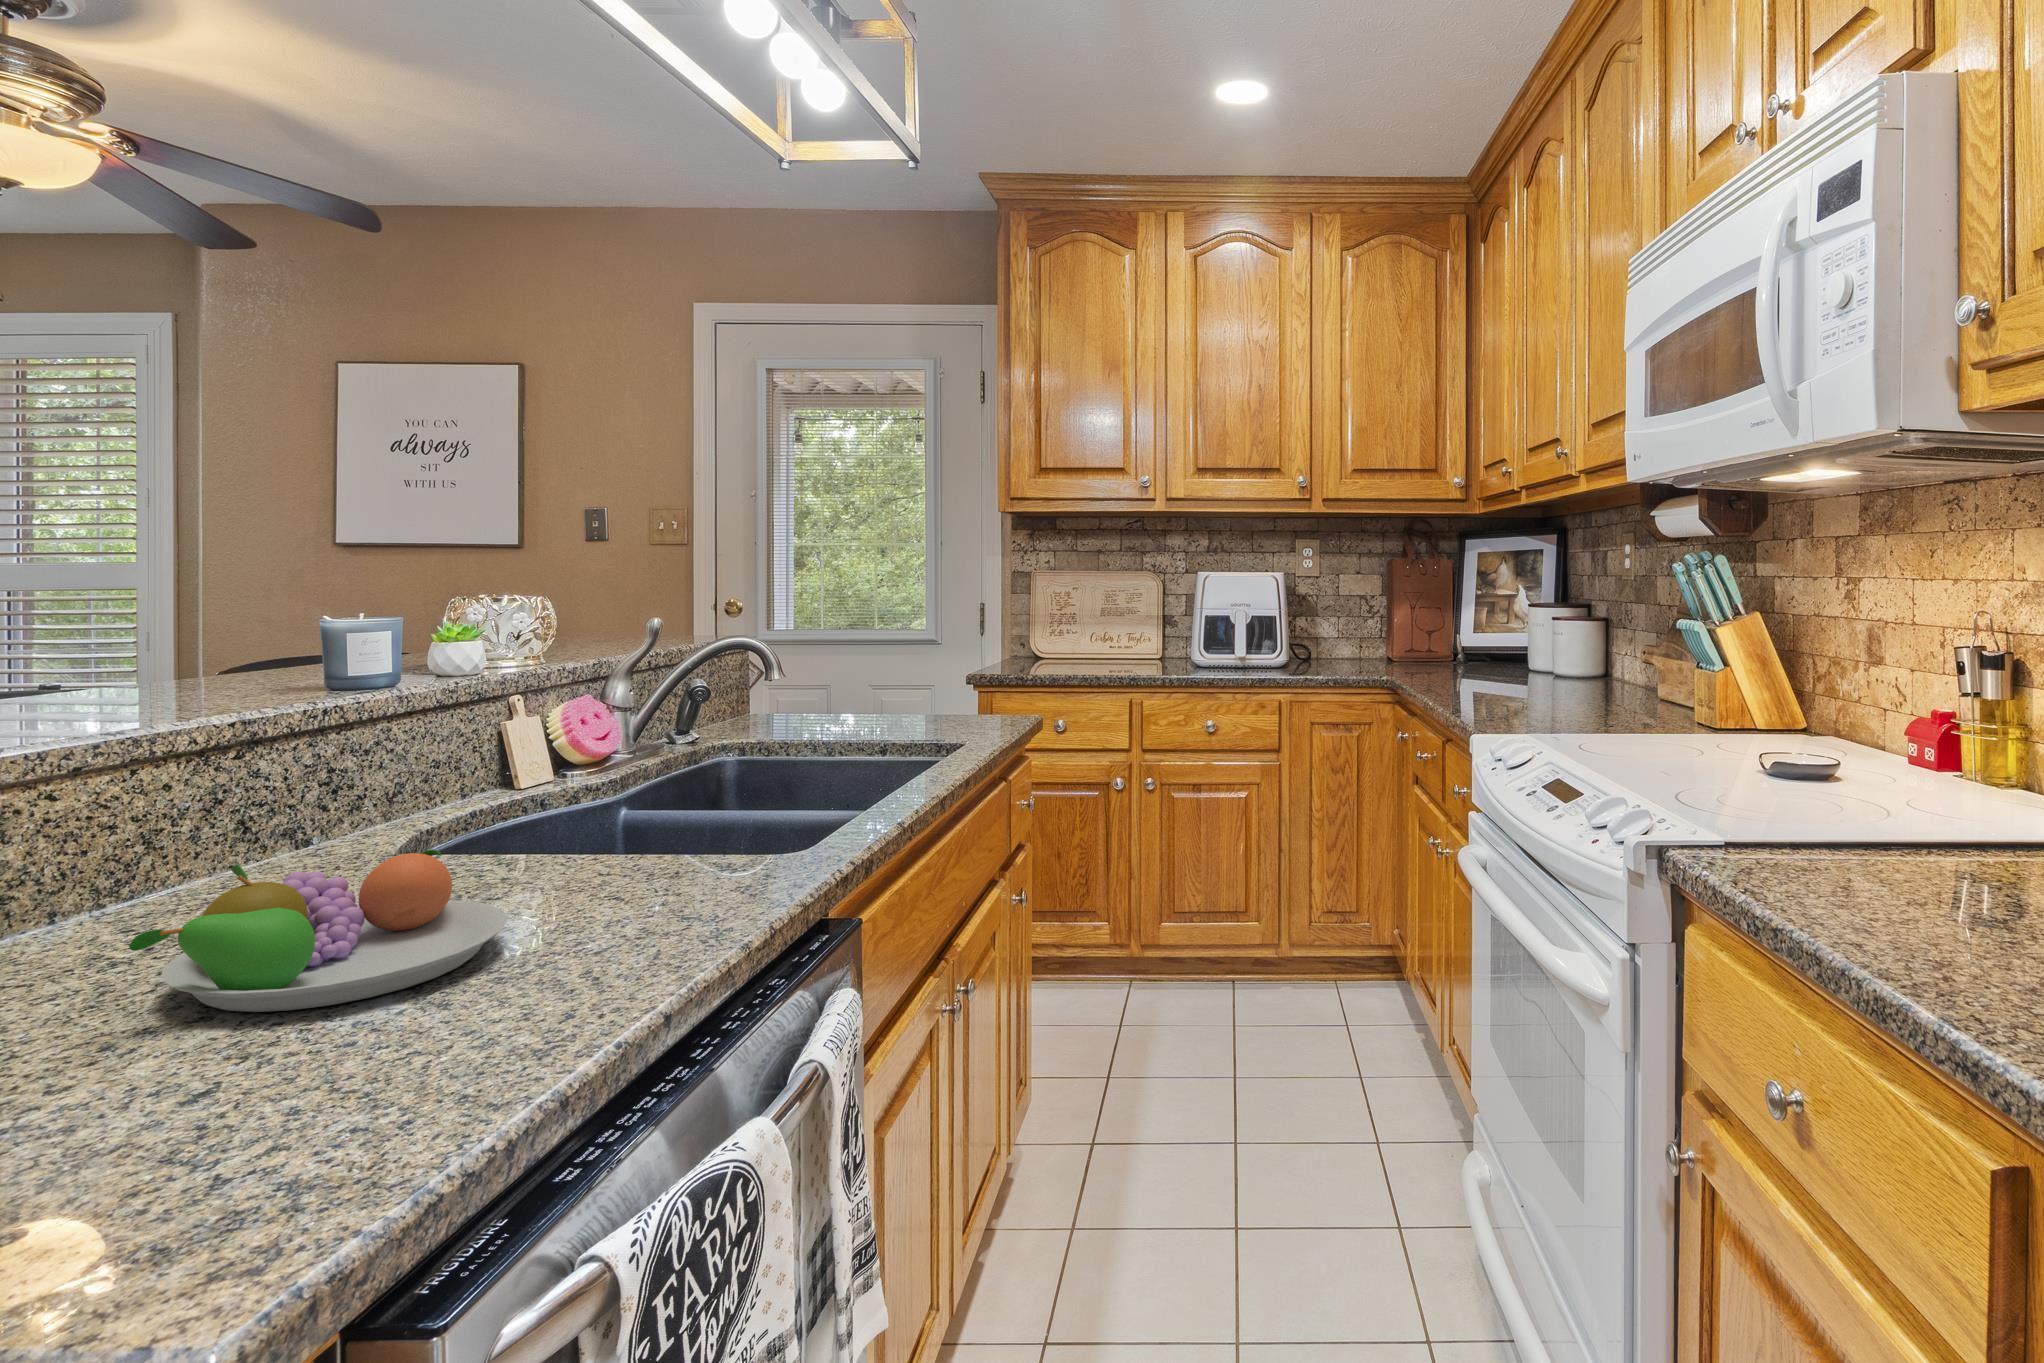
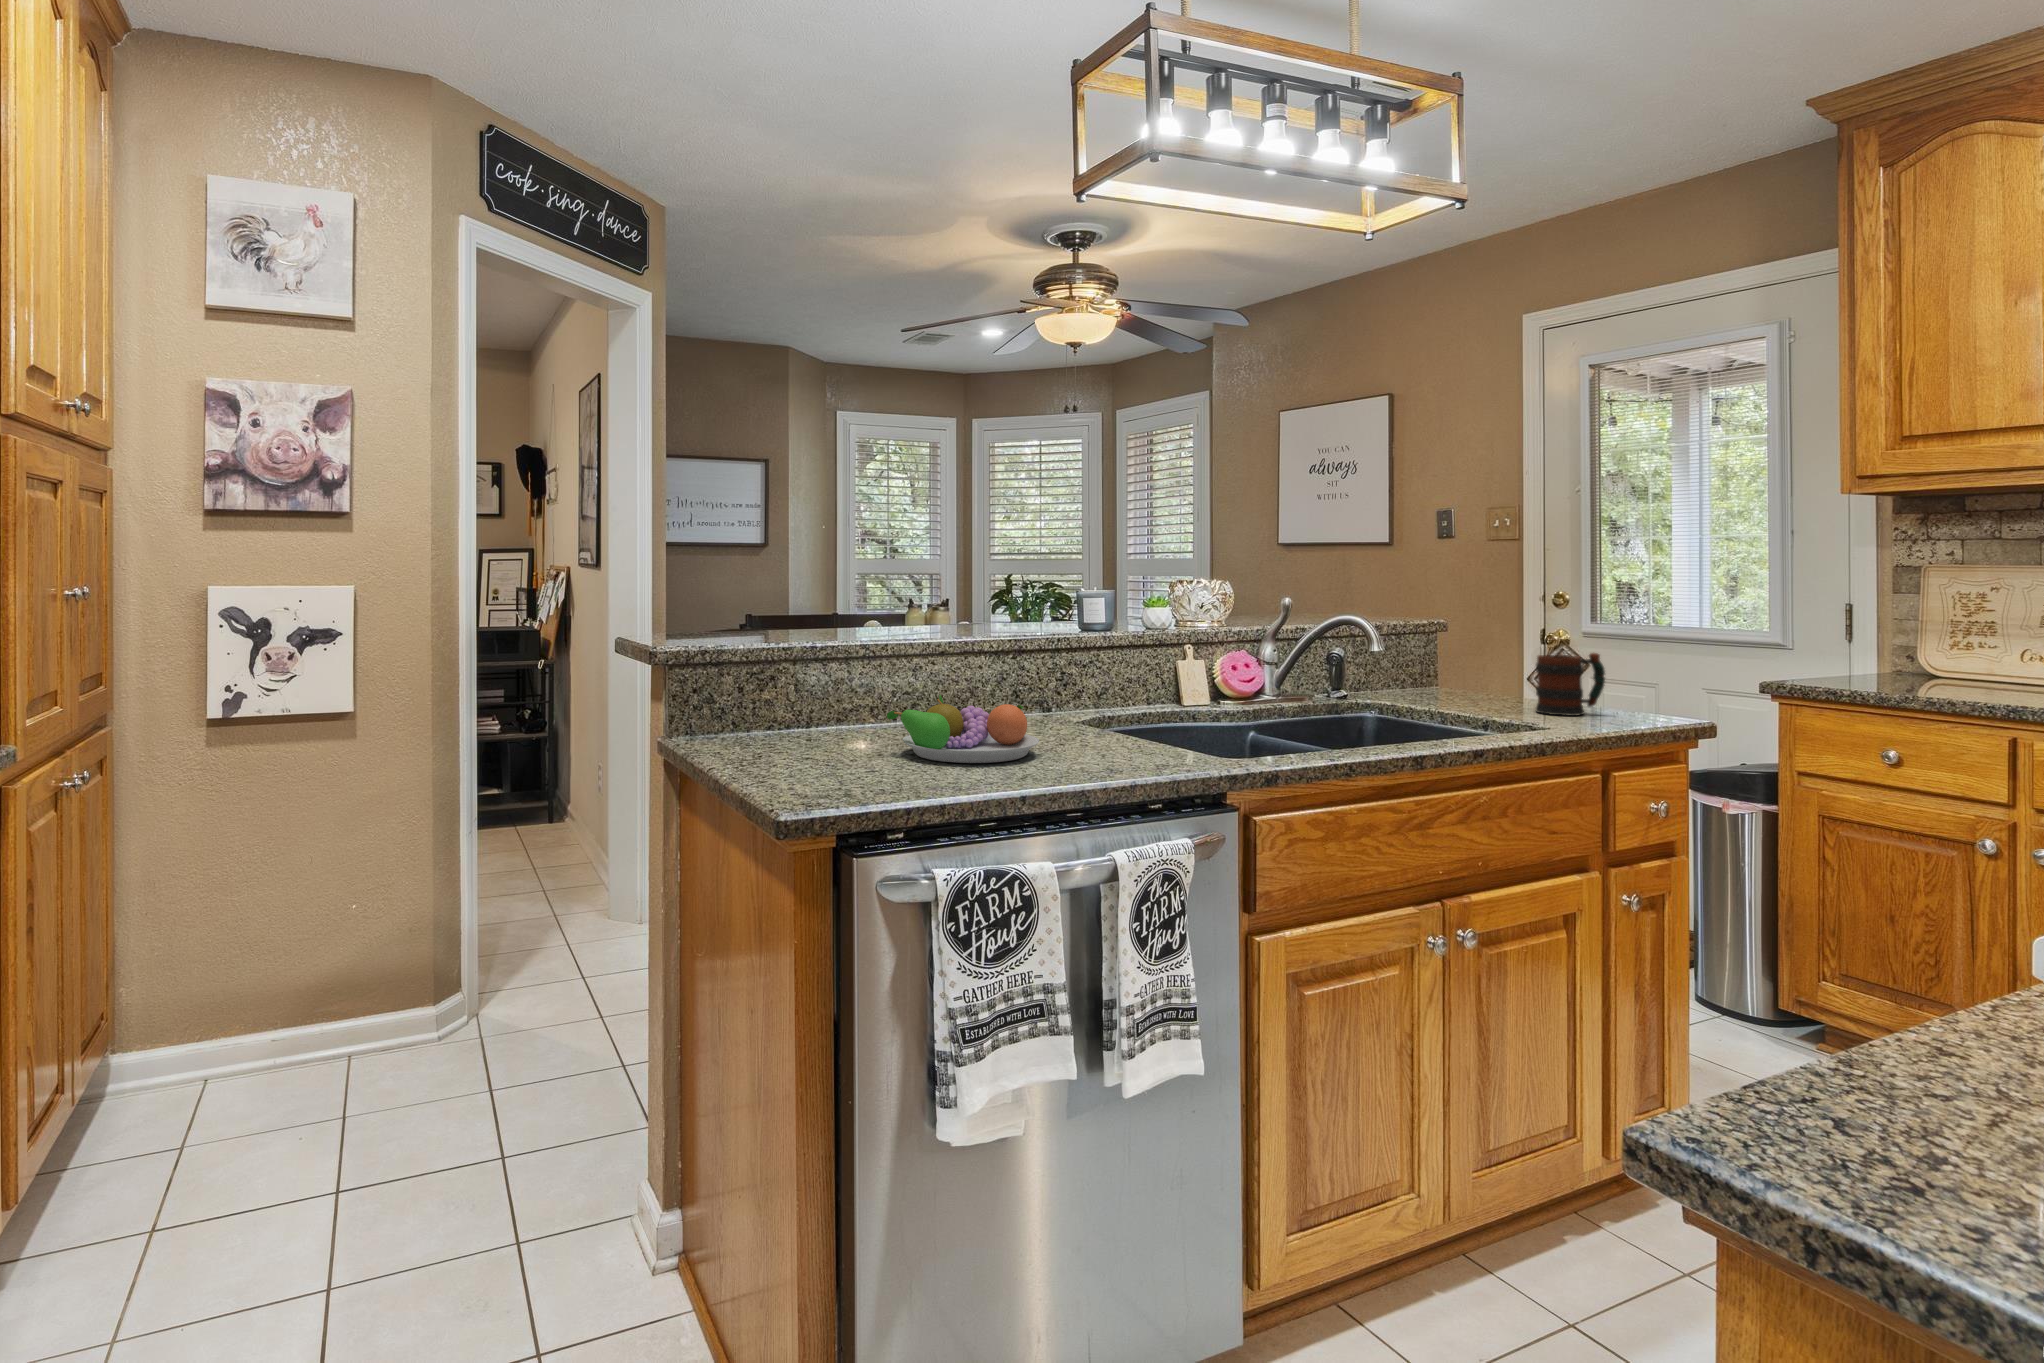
mug: none [892,663,953,730] -> present [1536,653,1605,716]

